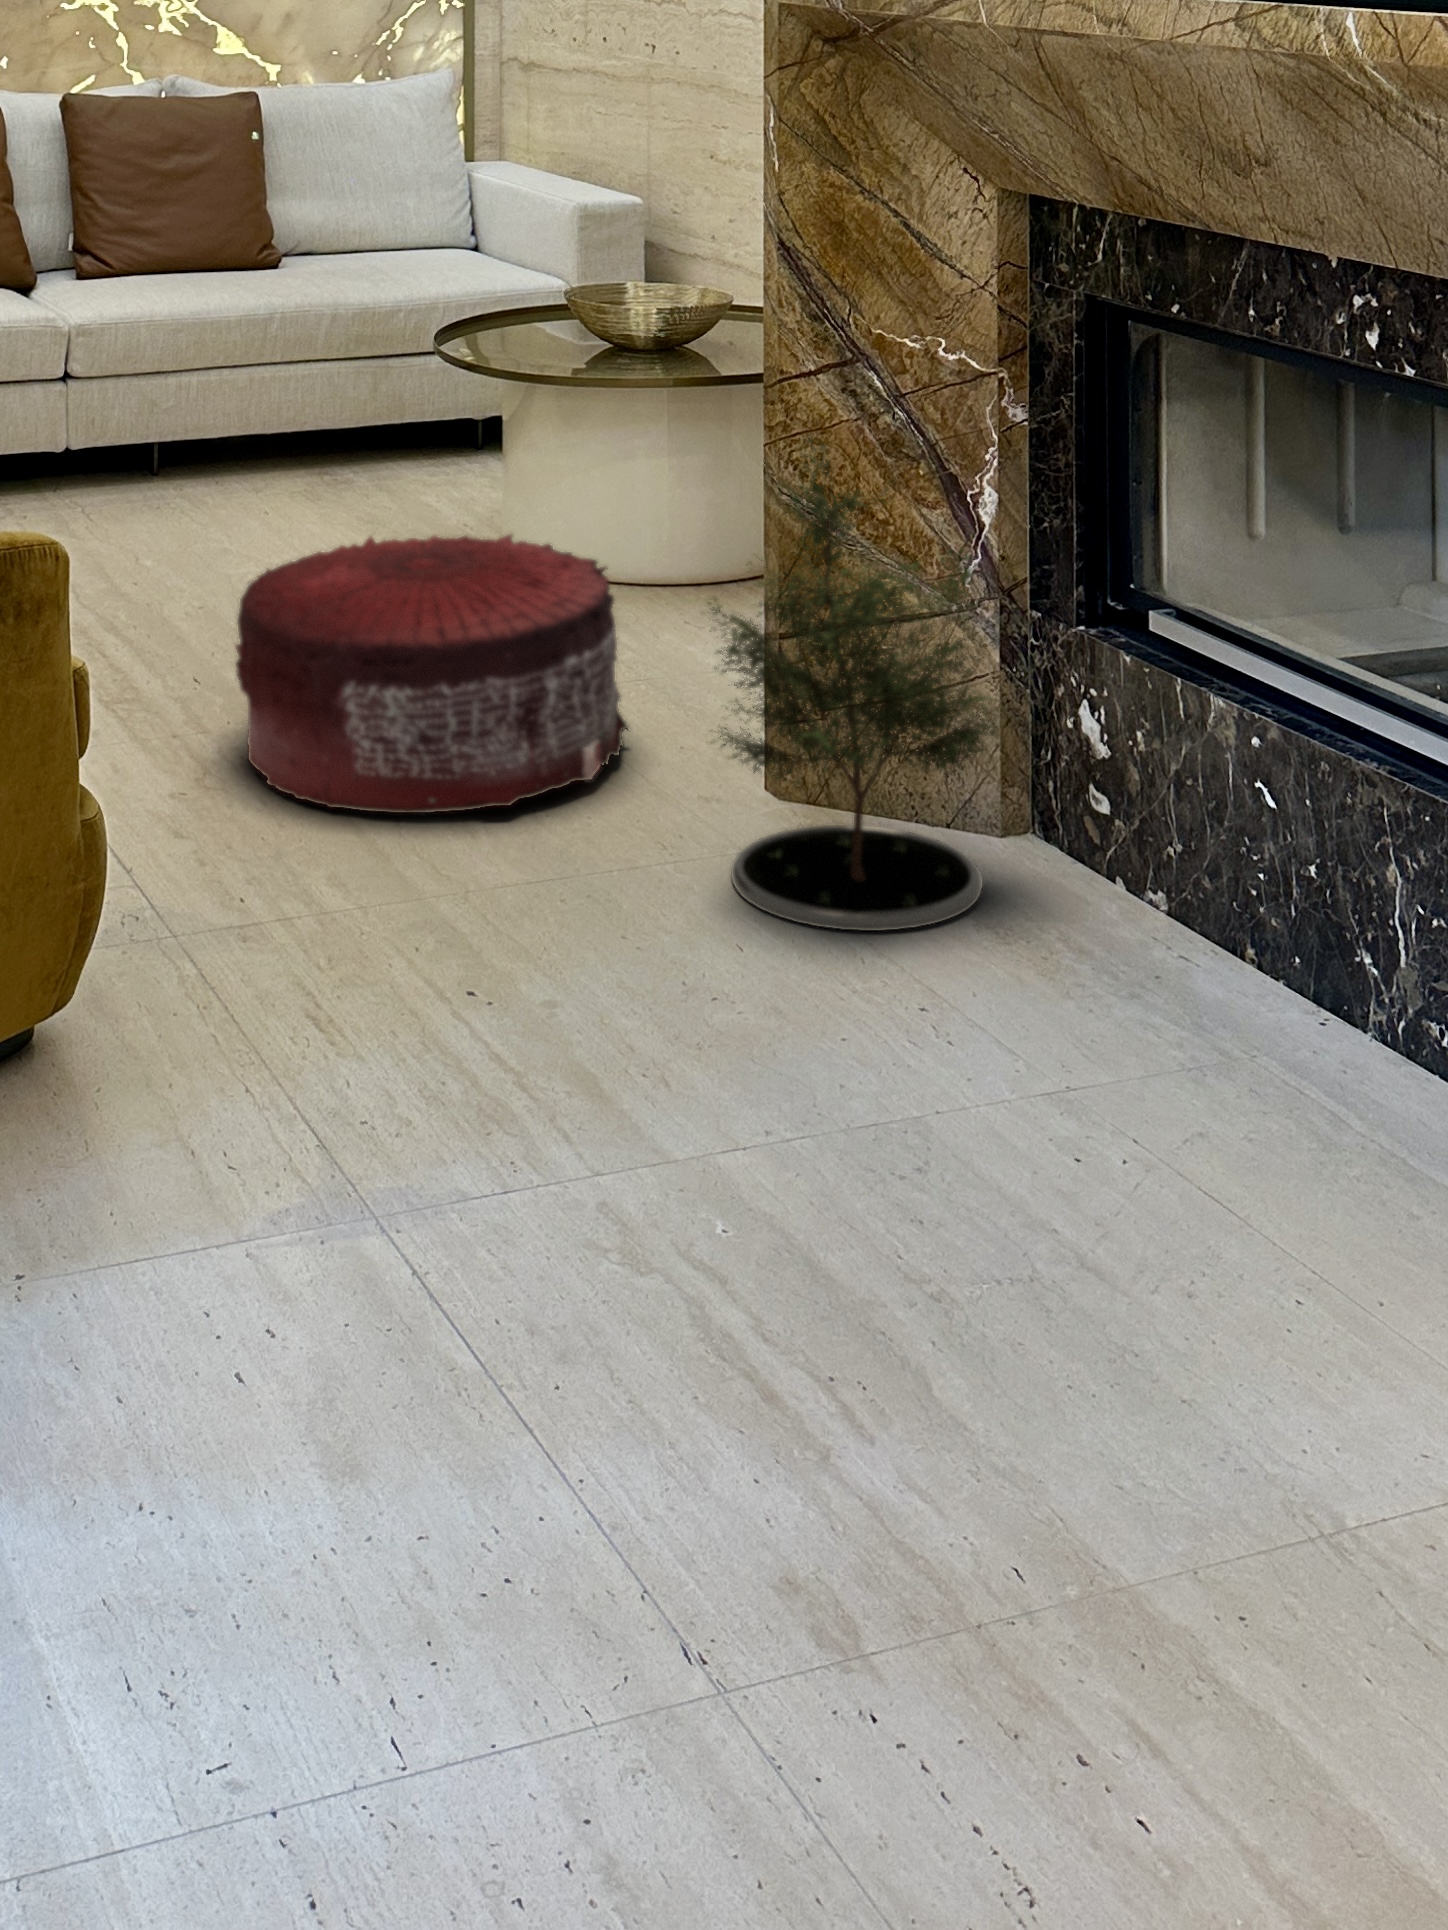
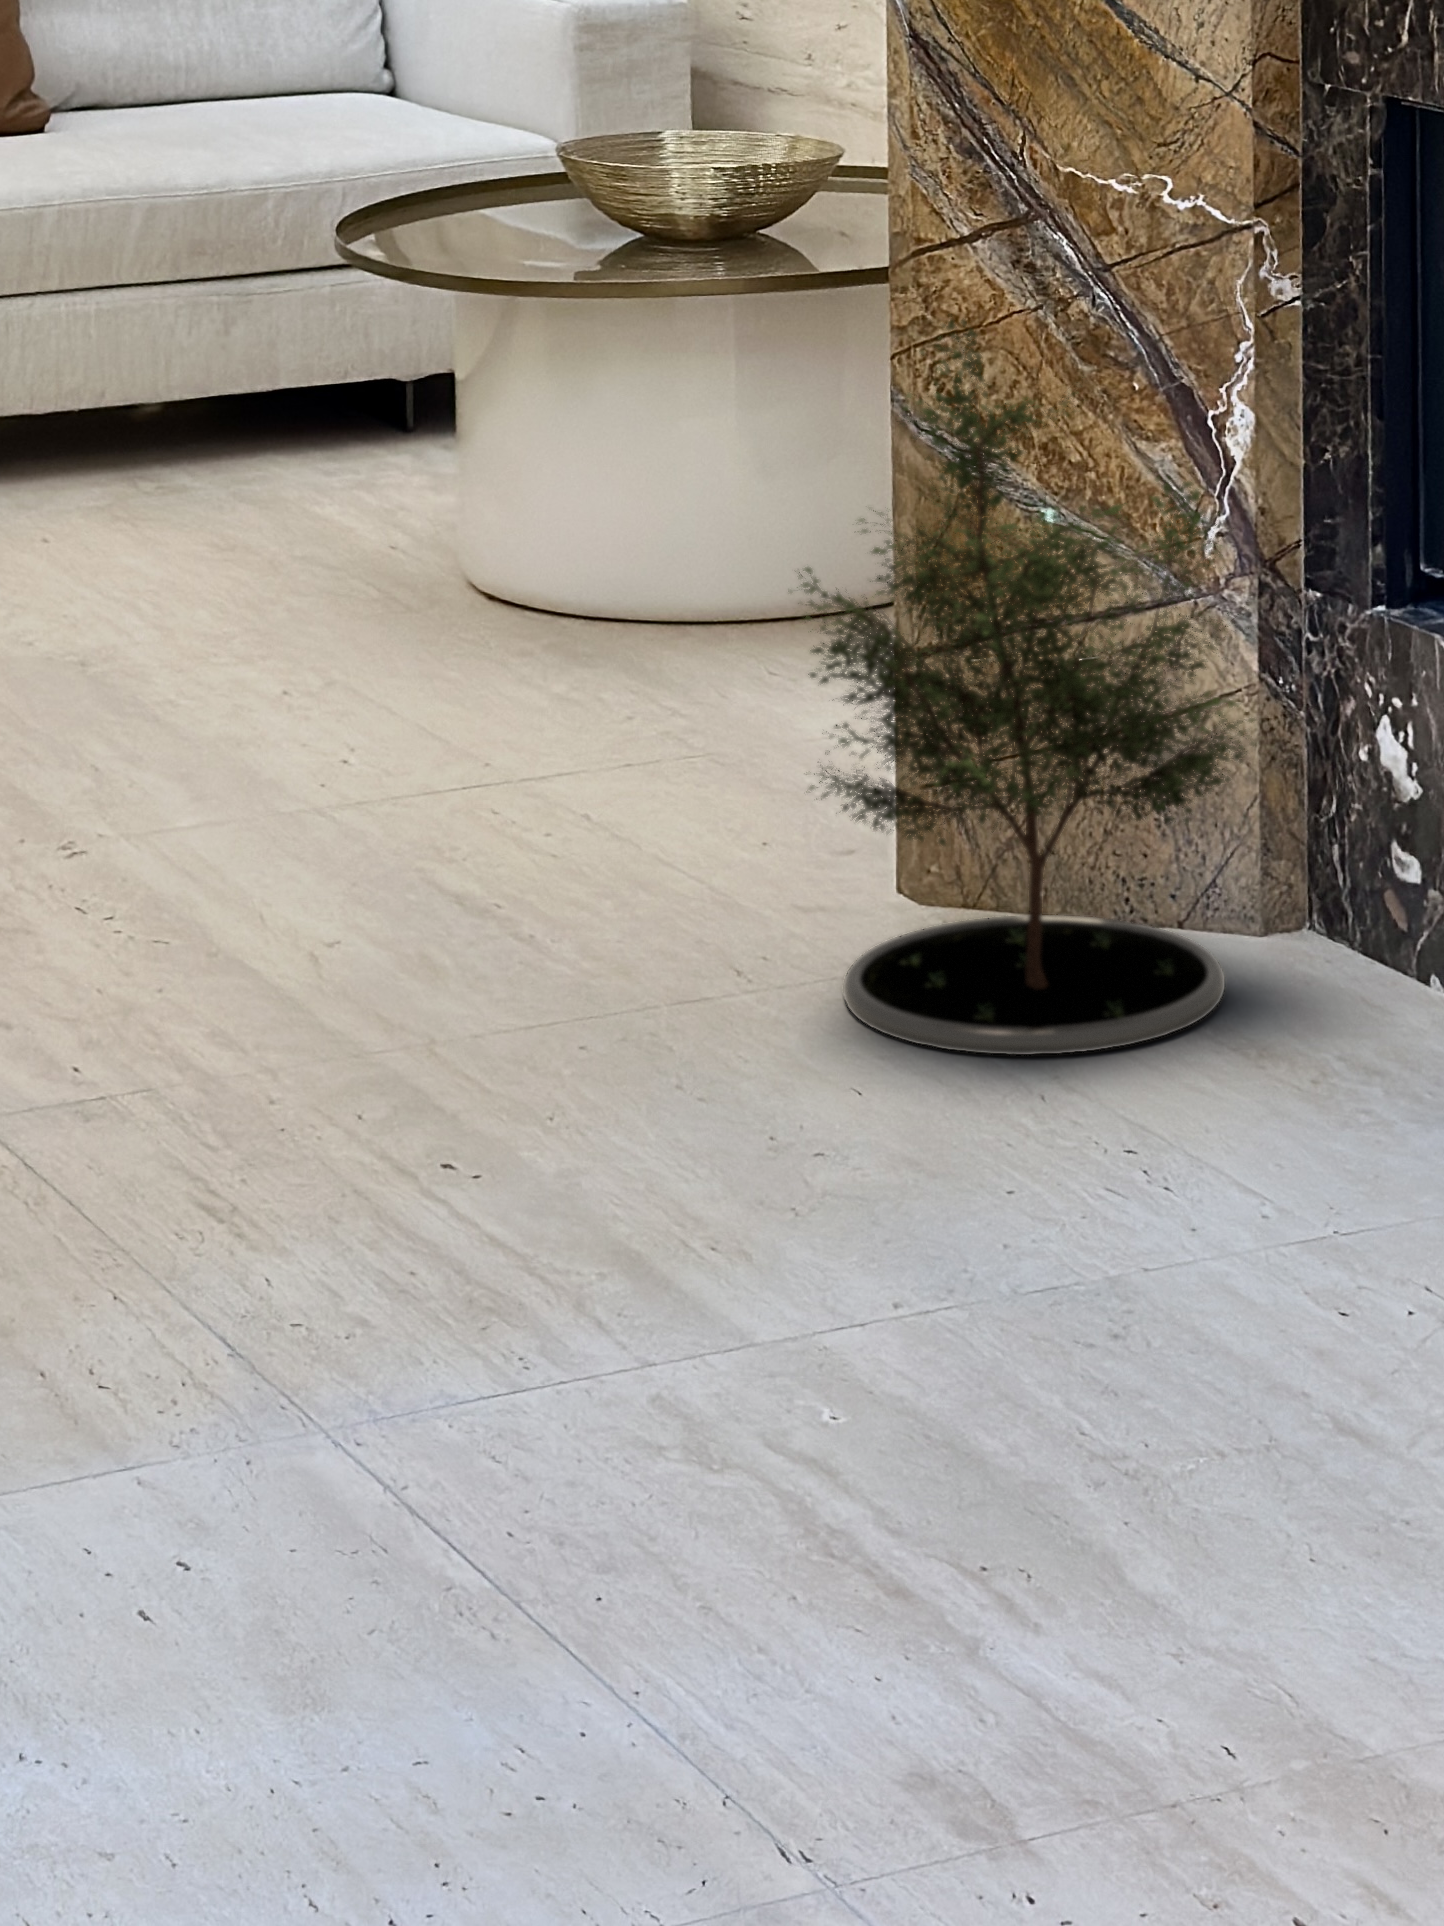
pouf: present [235,535,628,813] -> none [41,507,682,936]

